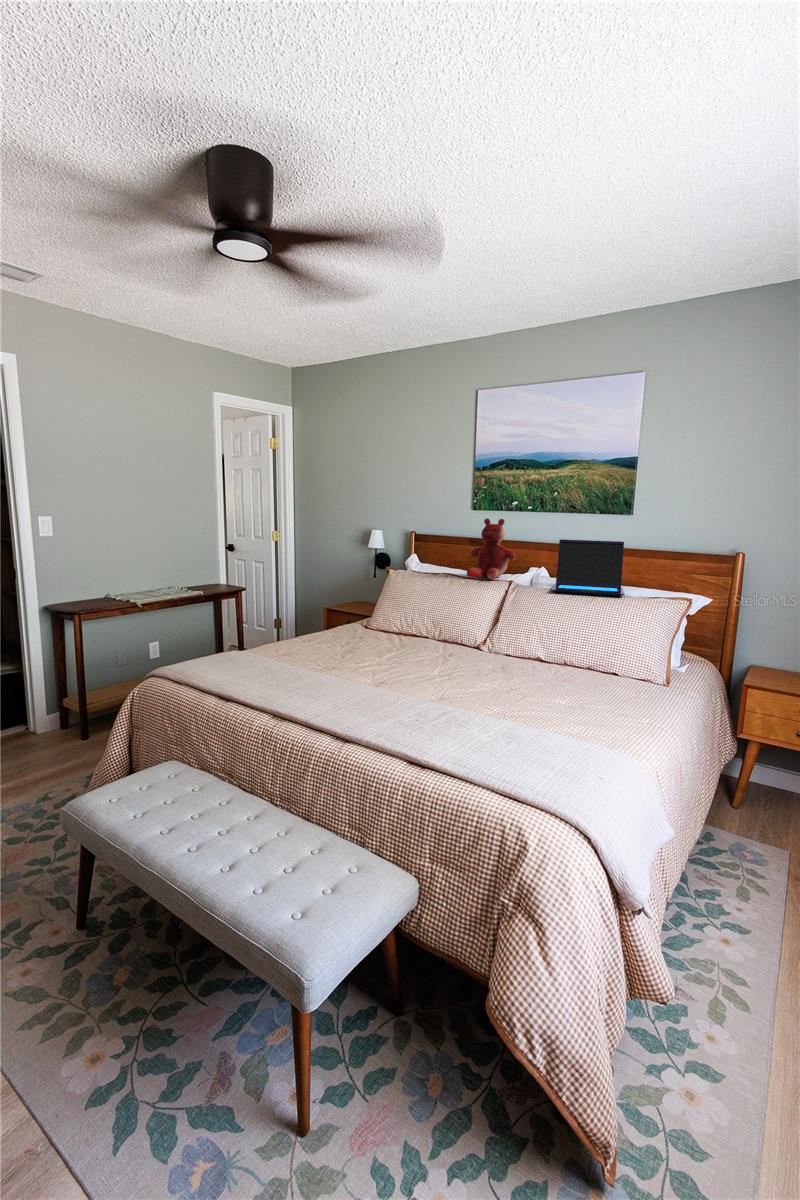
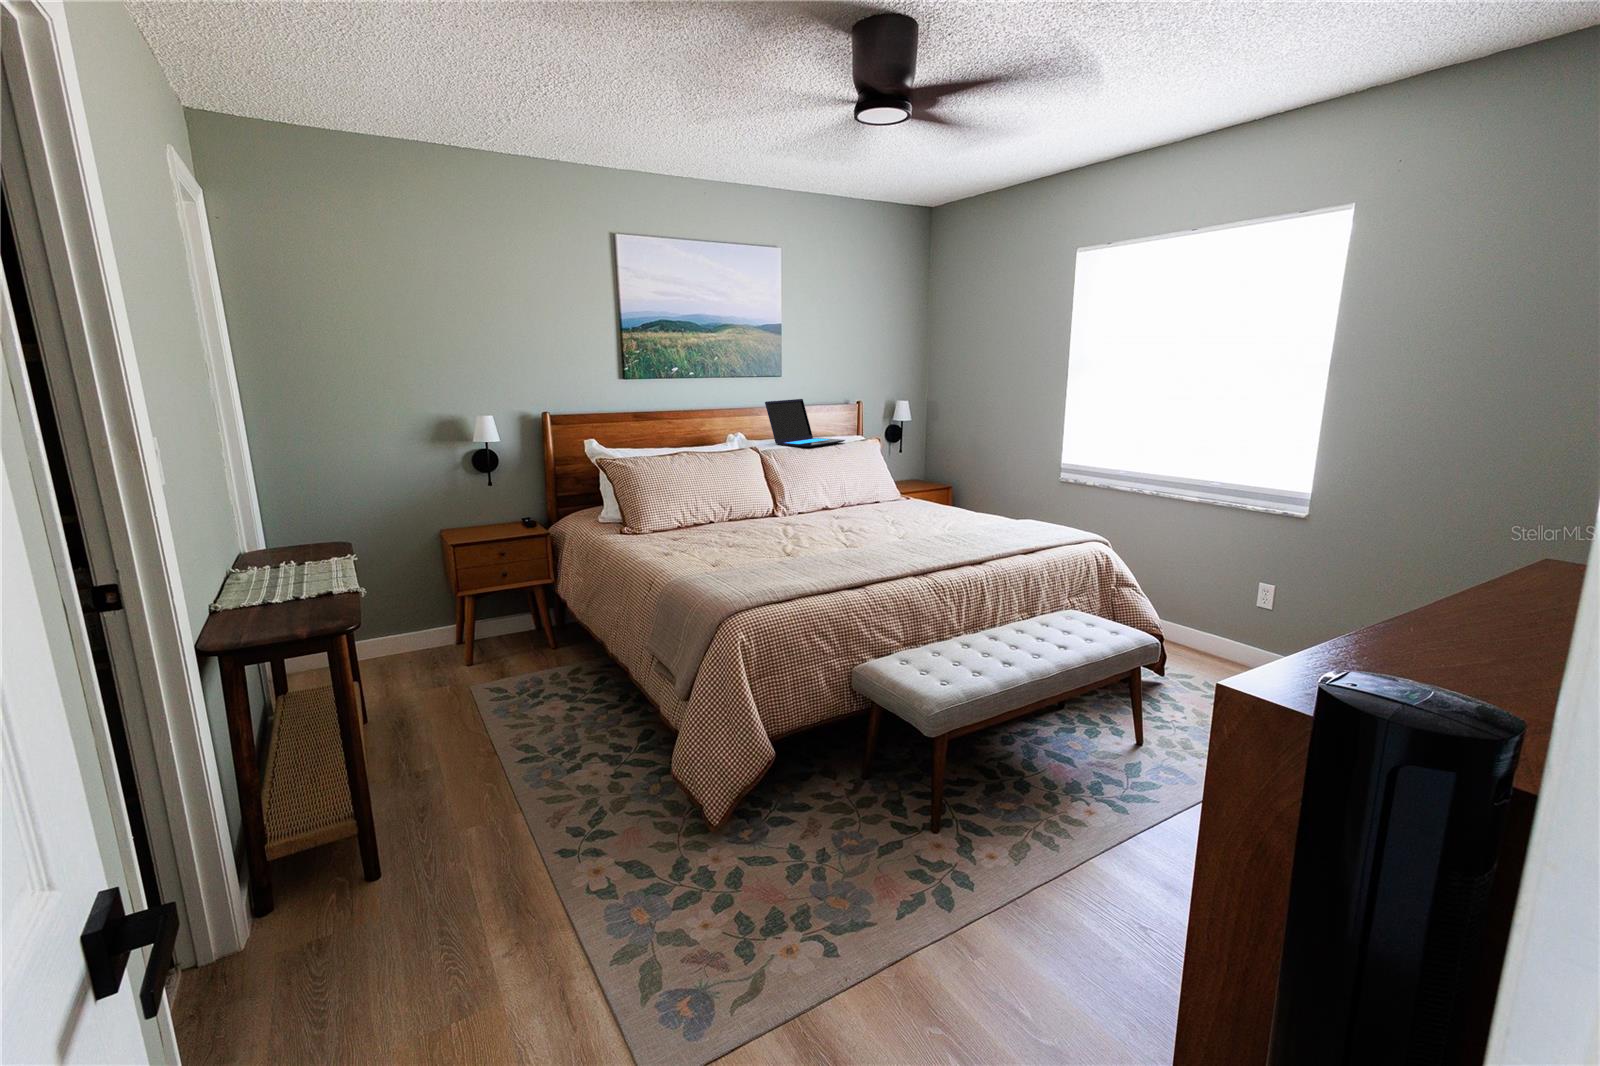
teddy bear: present [467,518,516,579] -> none [683,386,733,450]

